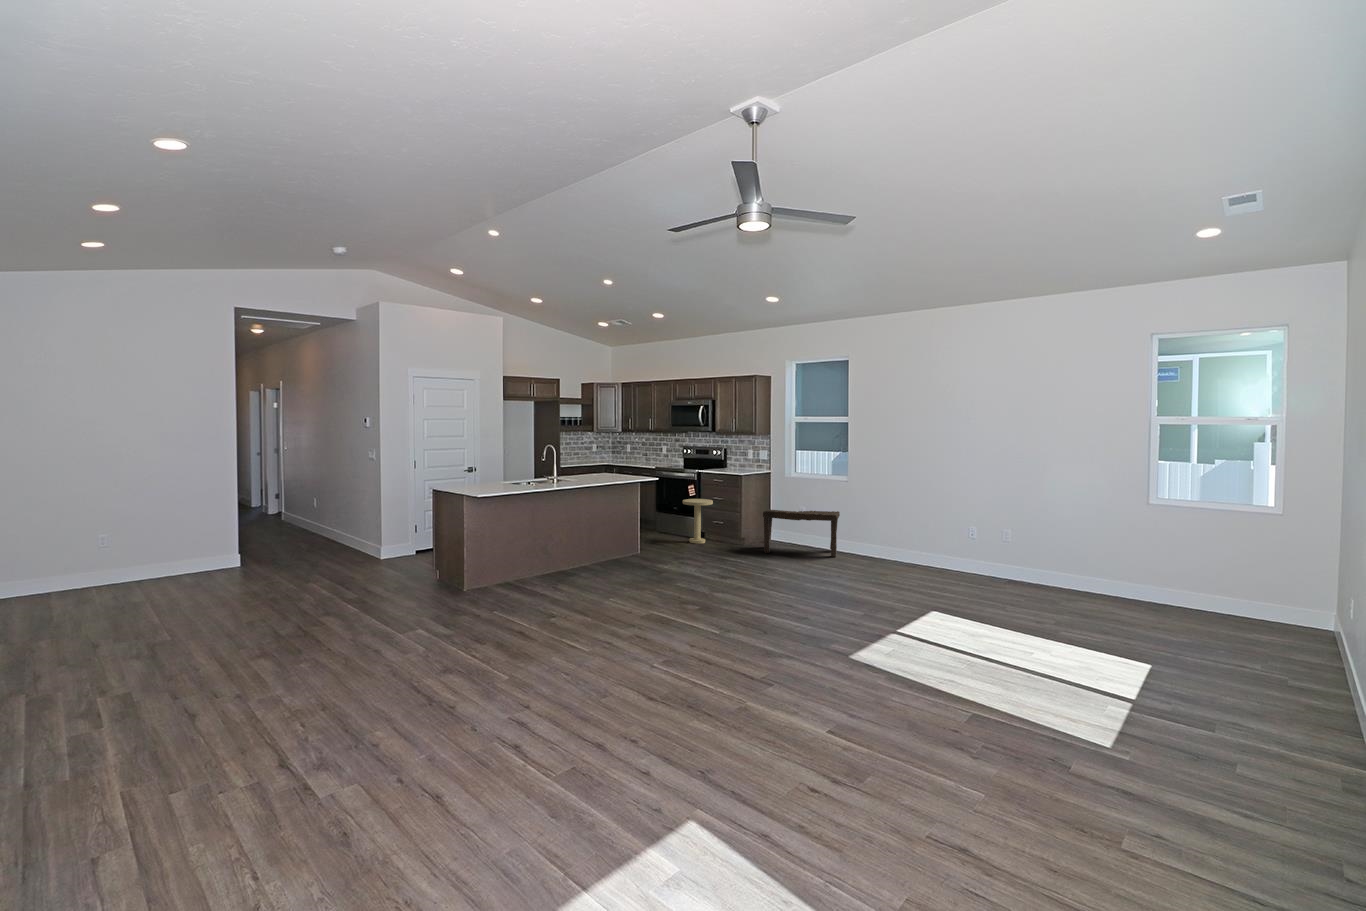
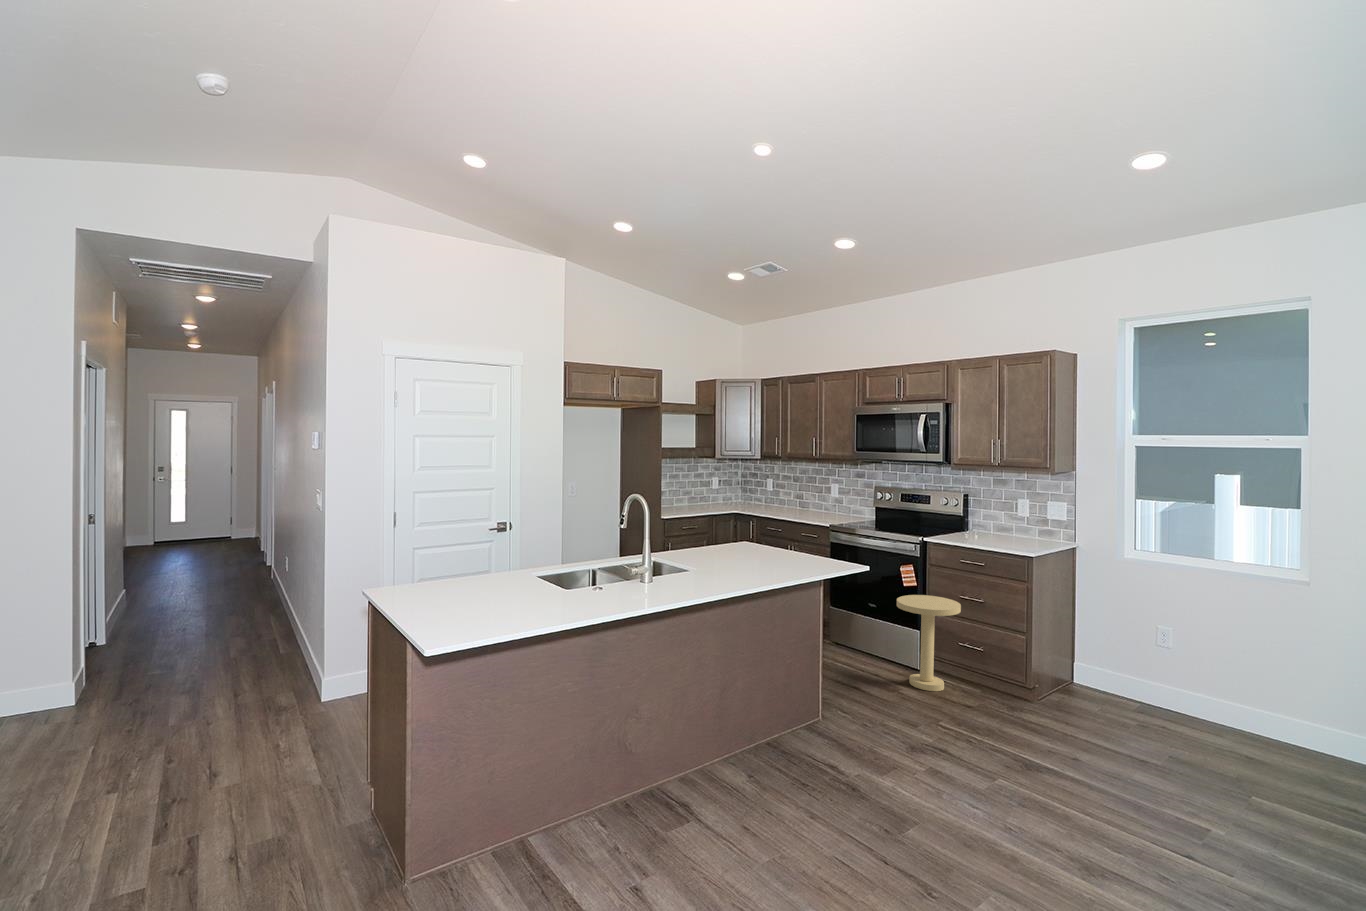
bench: present [763,509,840,557] -> none [1090,633,1320,775]

